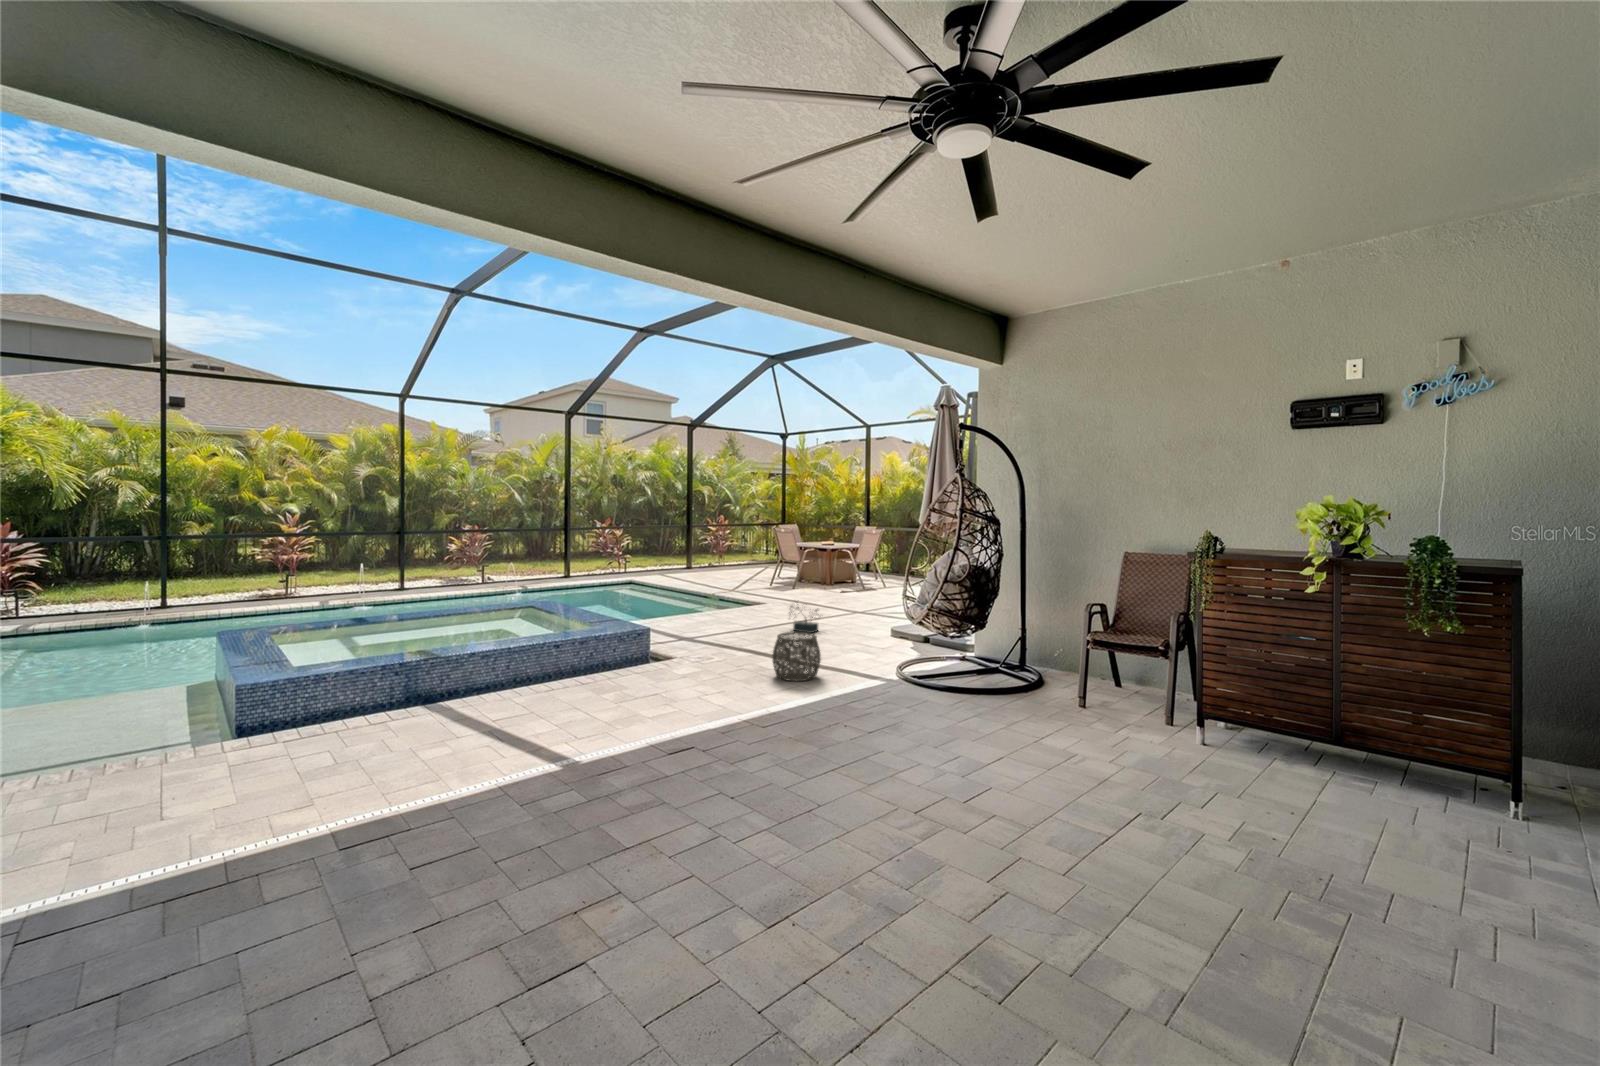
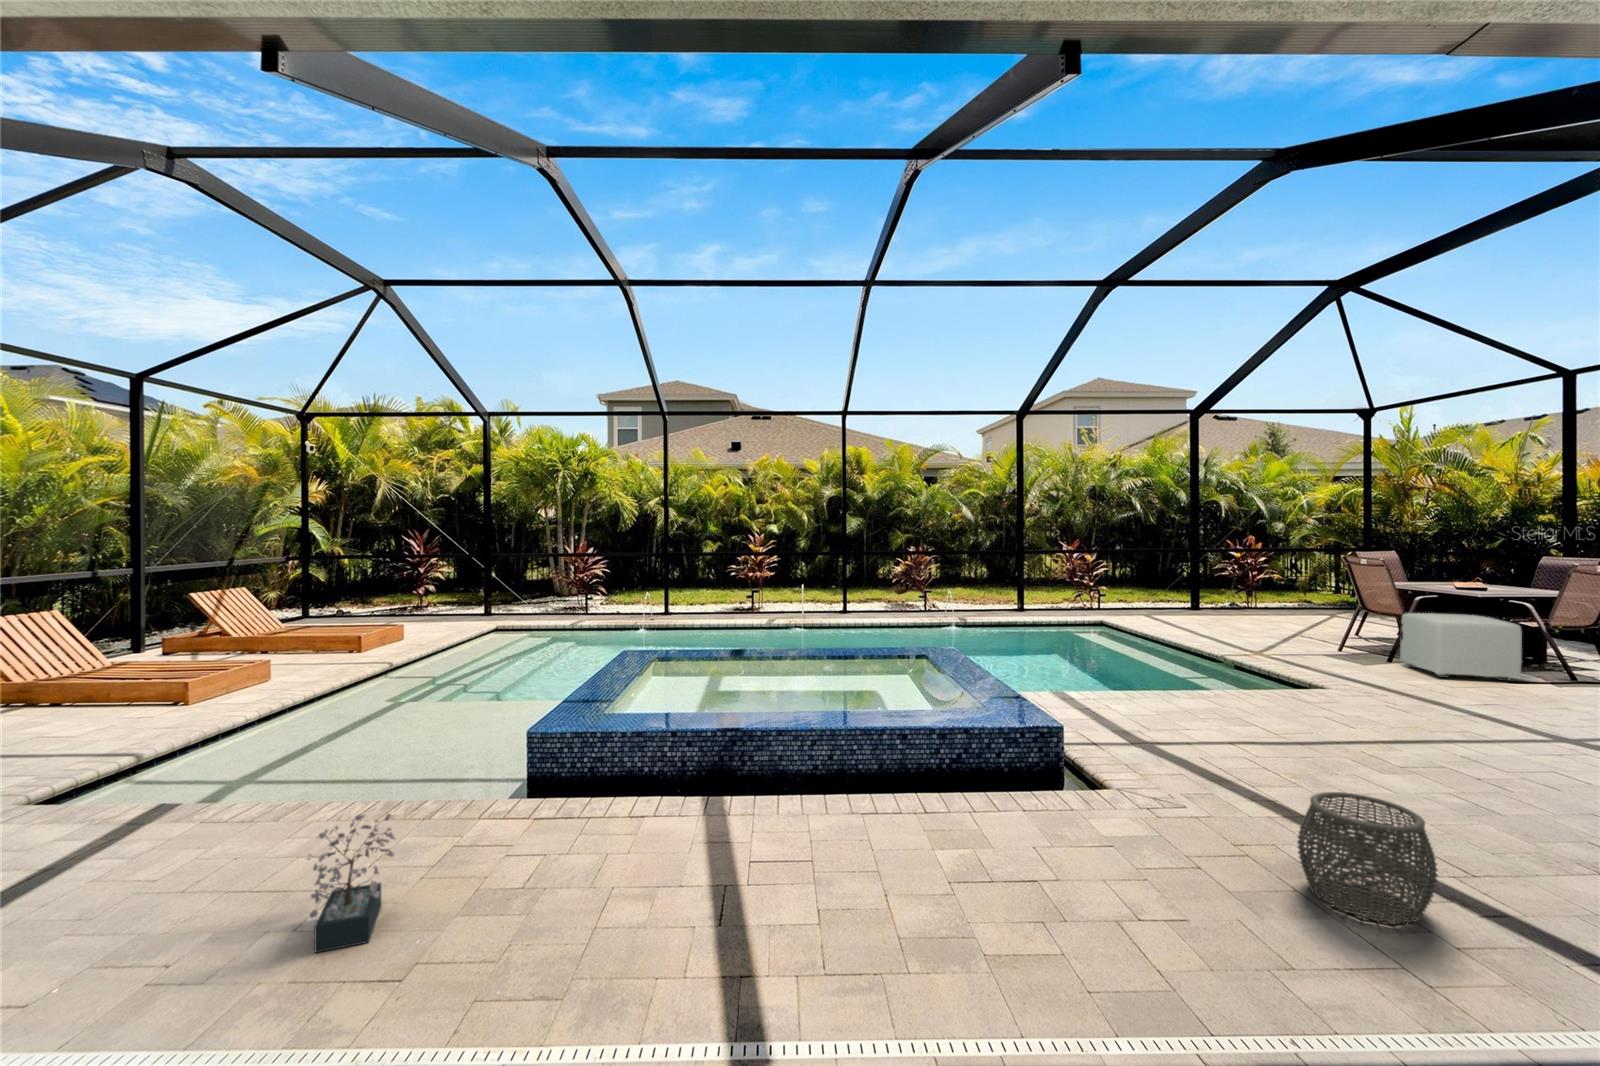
ottoman: none [802,559,851,594] -> present [1400,613,1522,681]
decorative plant: present [789,601,821,633] -> present [307,814,395,952]

